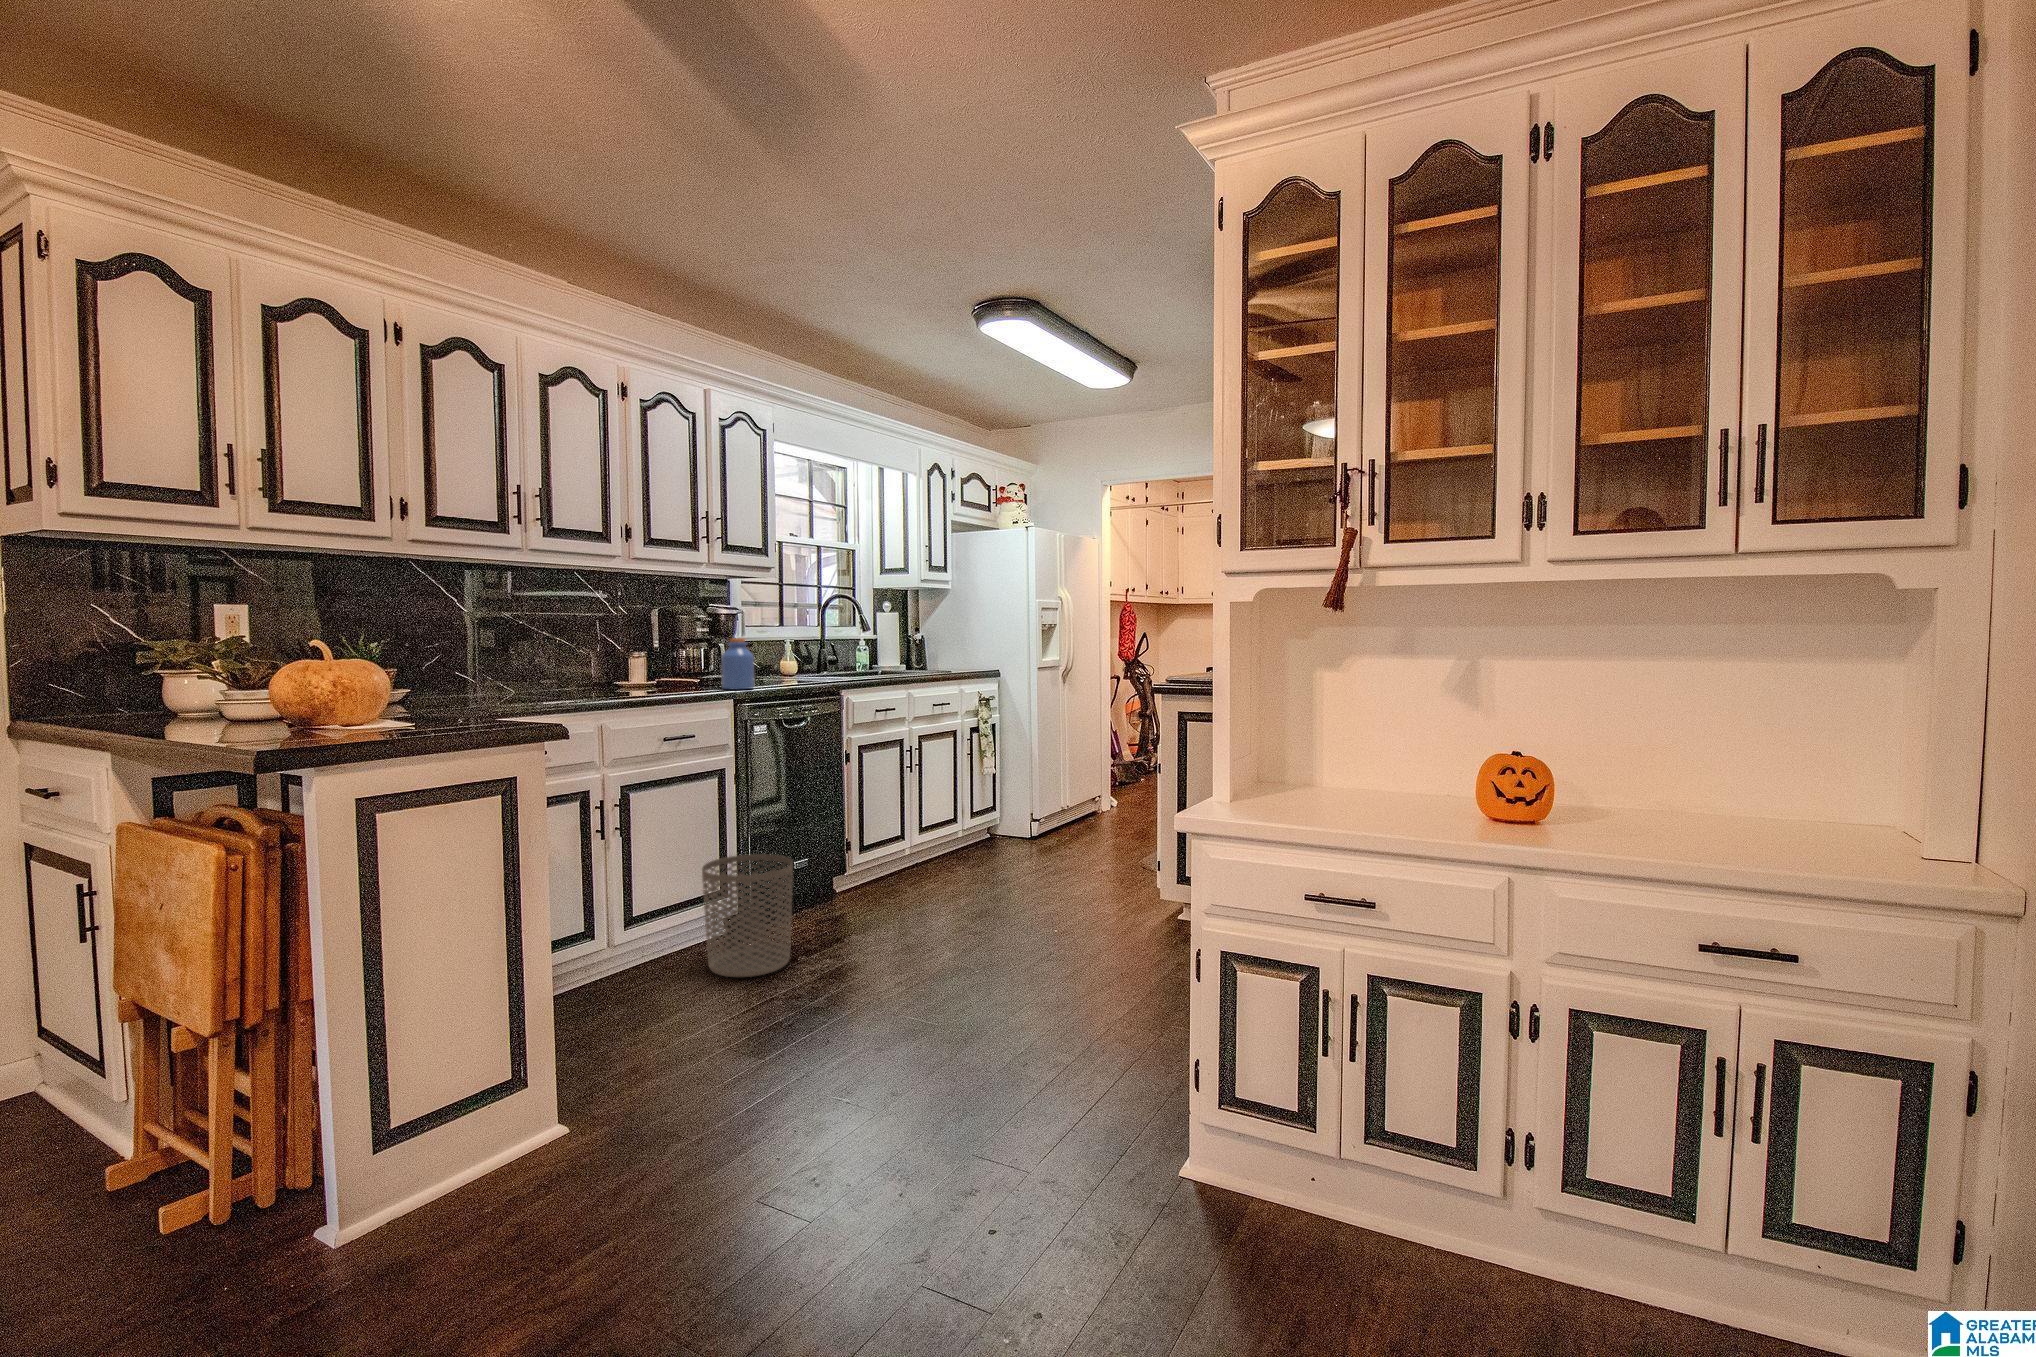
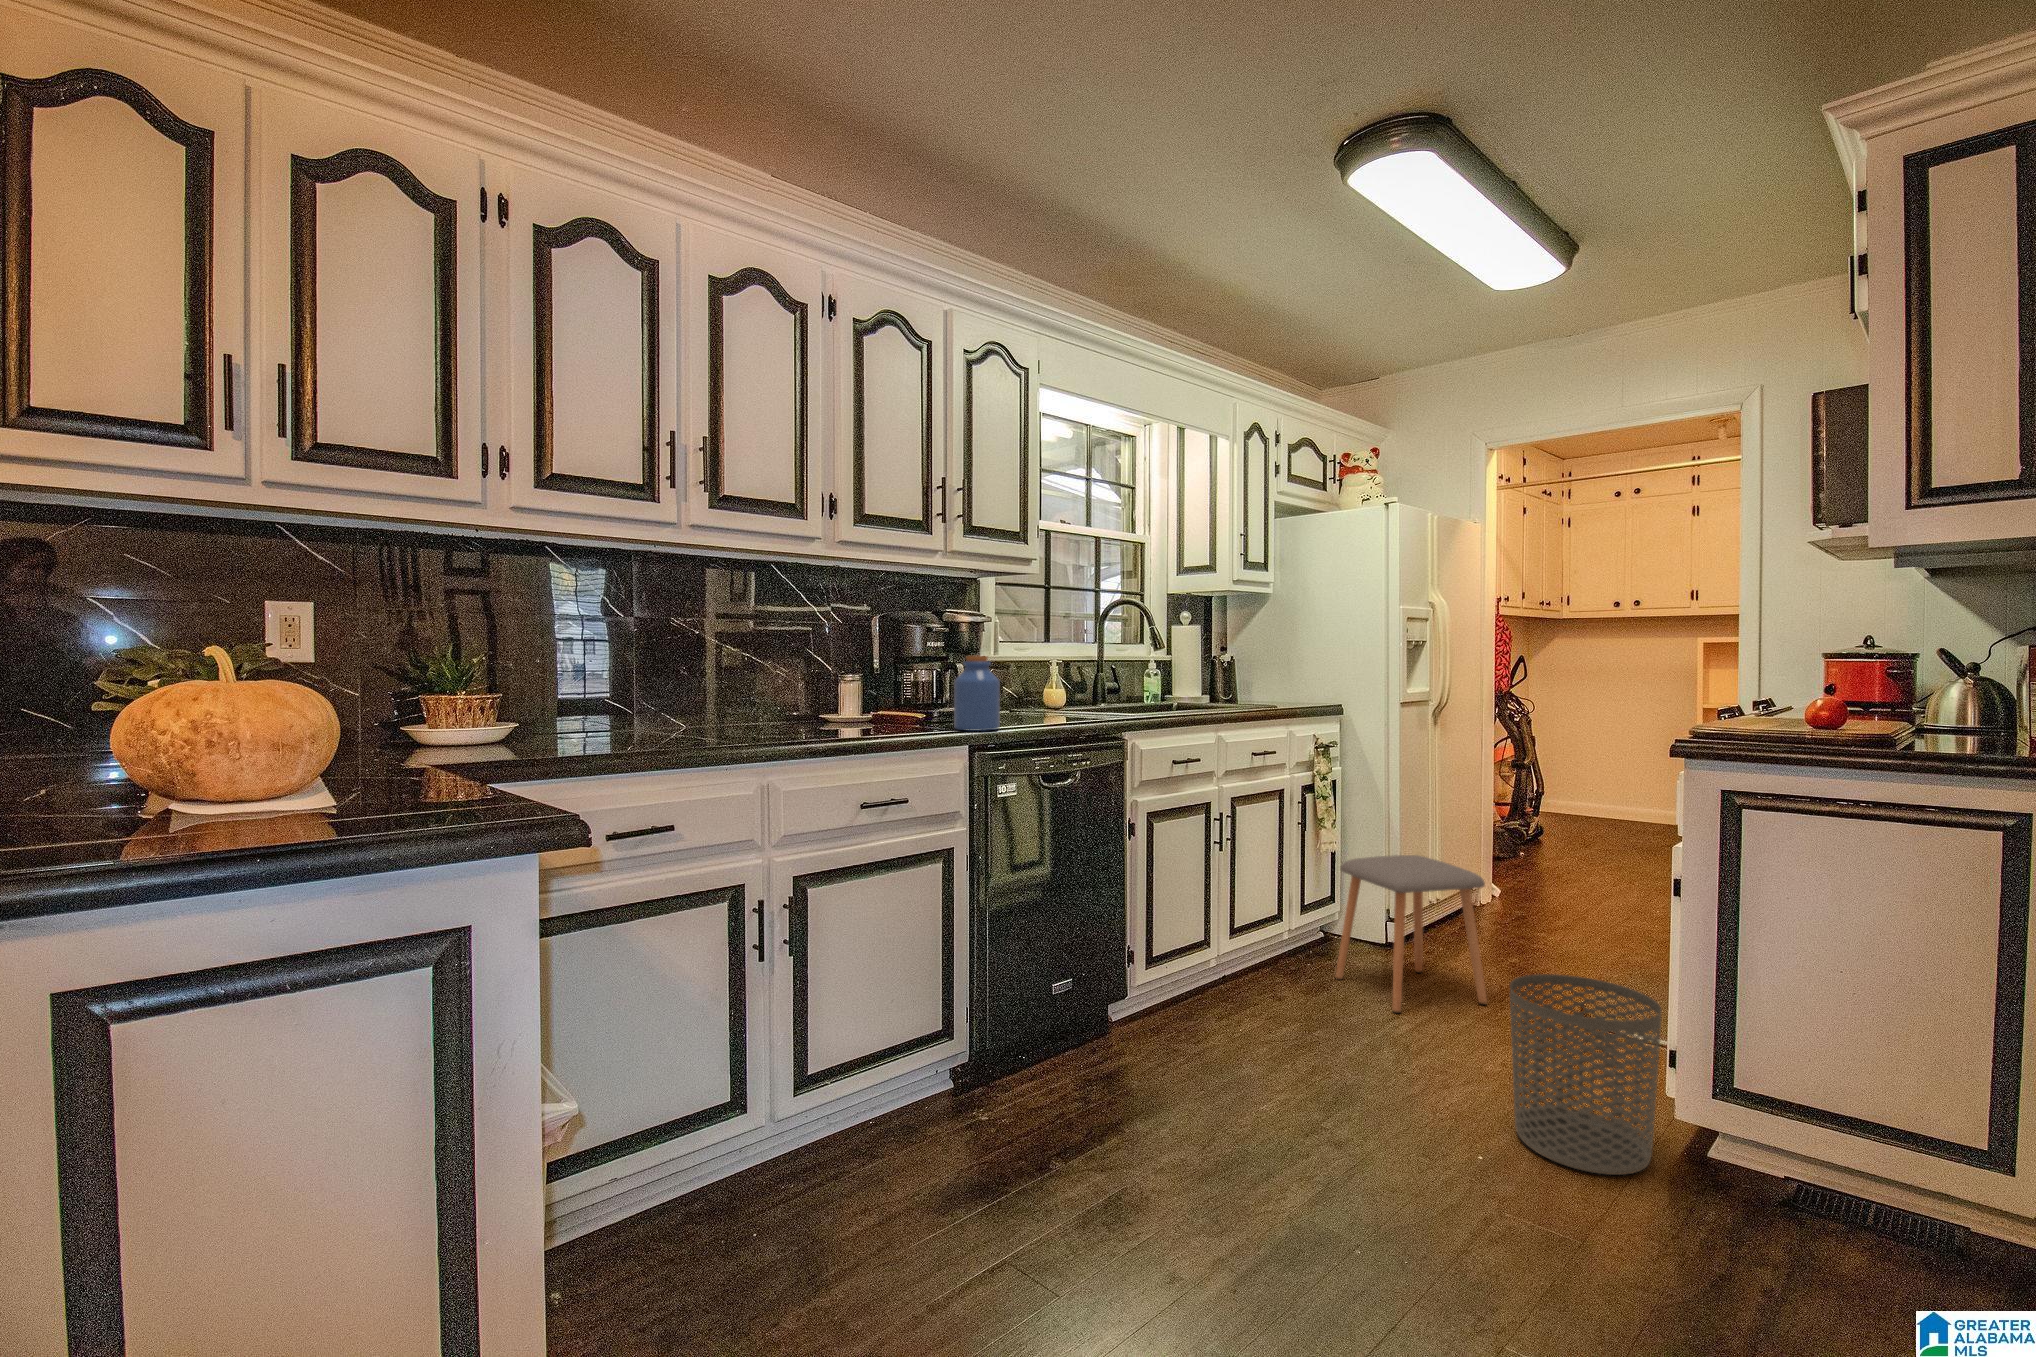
stool: none [991,770,1082,870] -> present [1336,855,1487,1013]
waste bin: present [702,854,793,977] -> present [1510,974,1661,1175]

